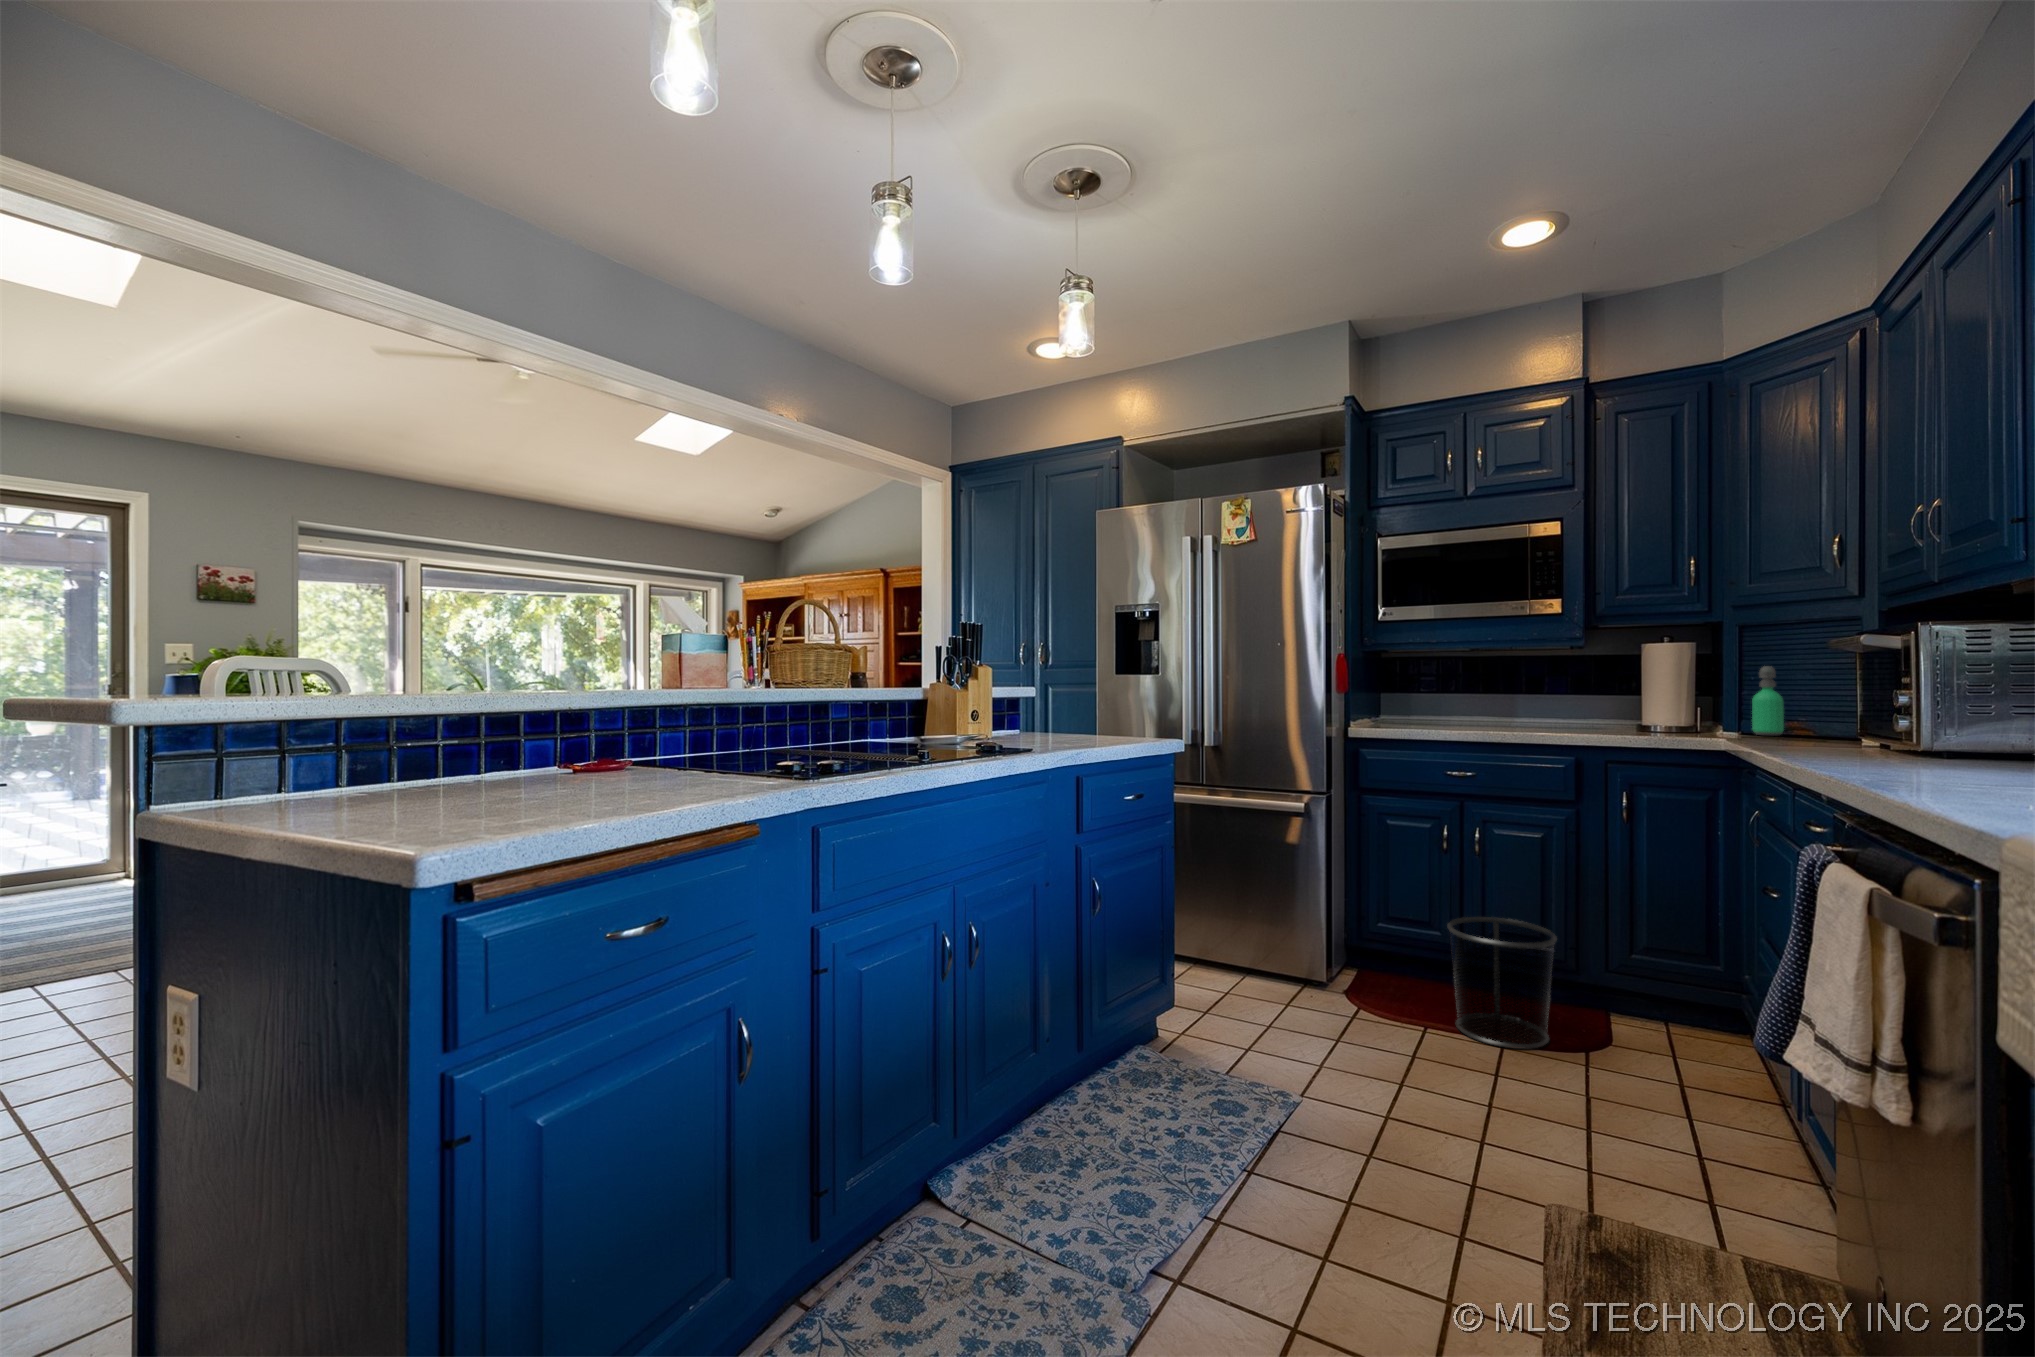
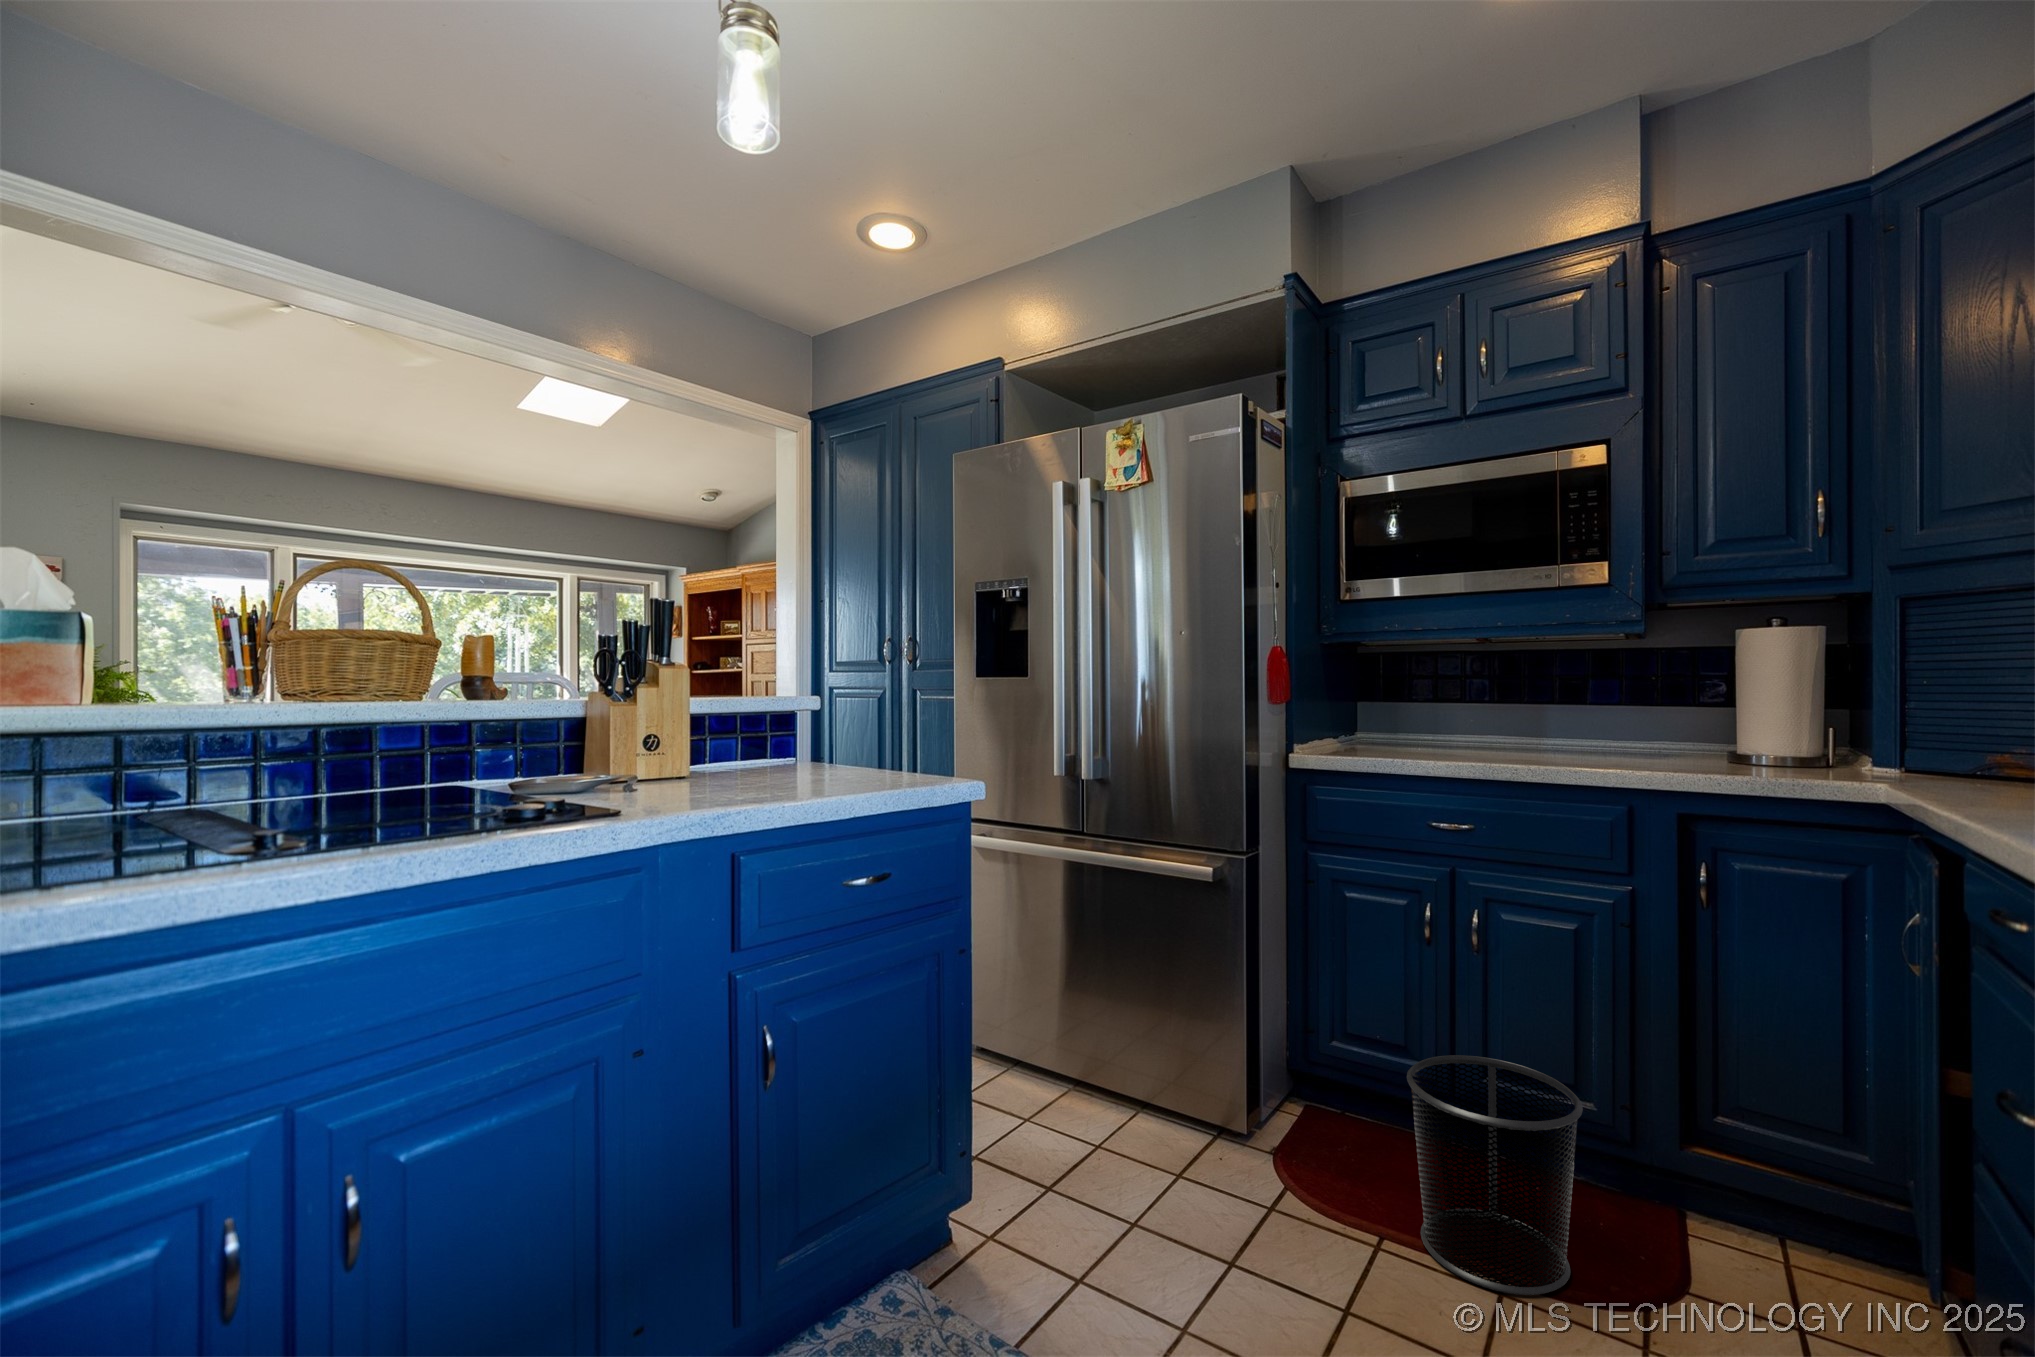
soap dispenser: present [1752,666,1784,736] -> none [1926,662,1984,778]

